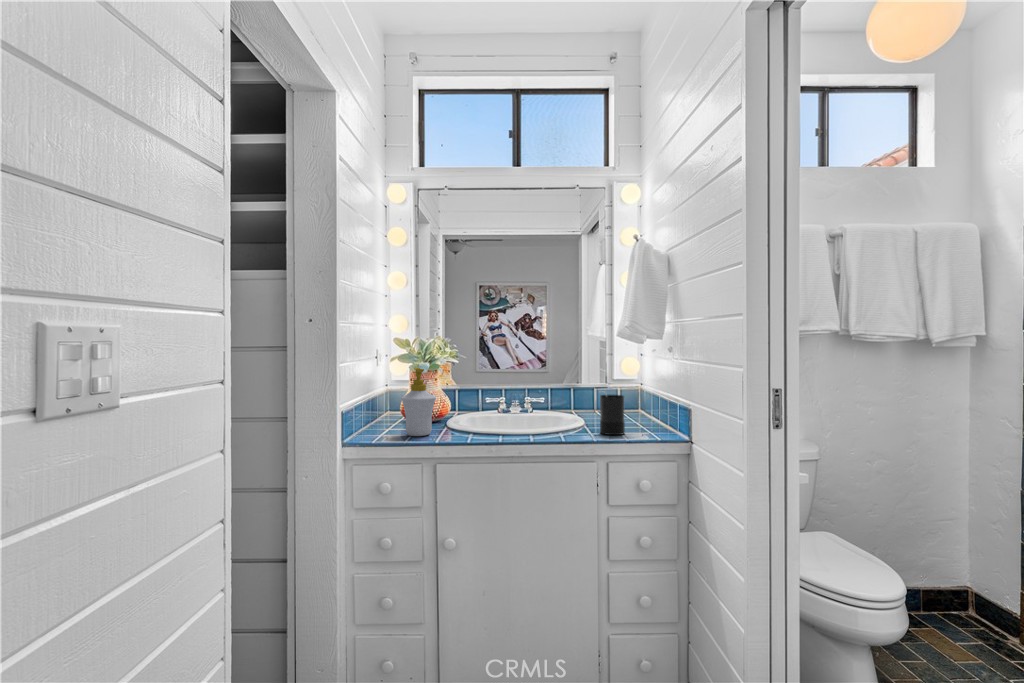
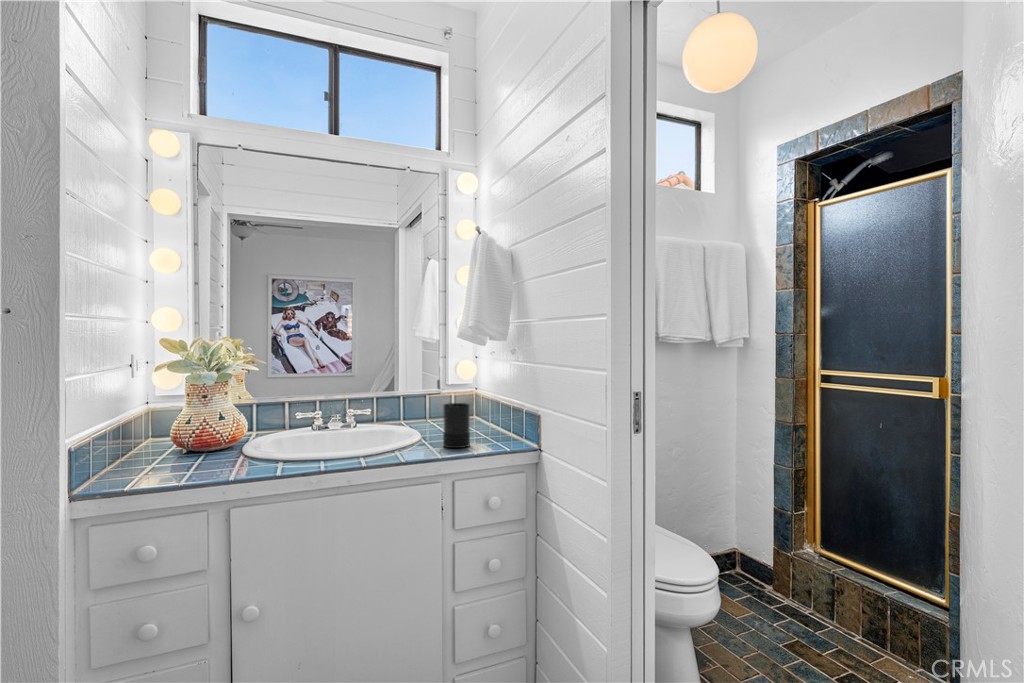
soap bottle: present [401,368,436,436] -> none [186,380,238,471]

